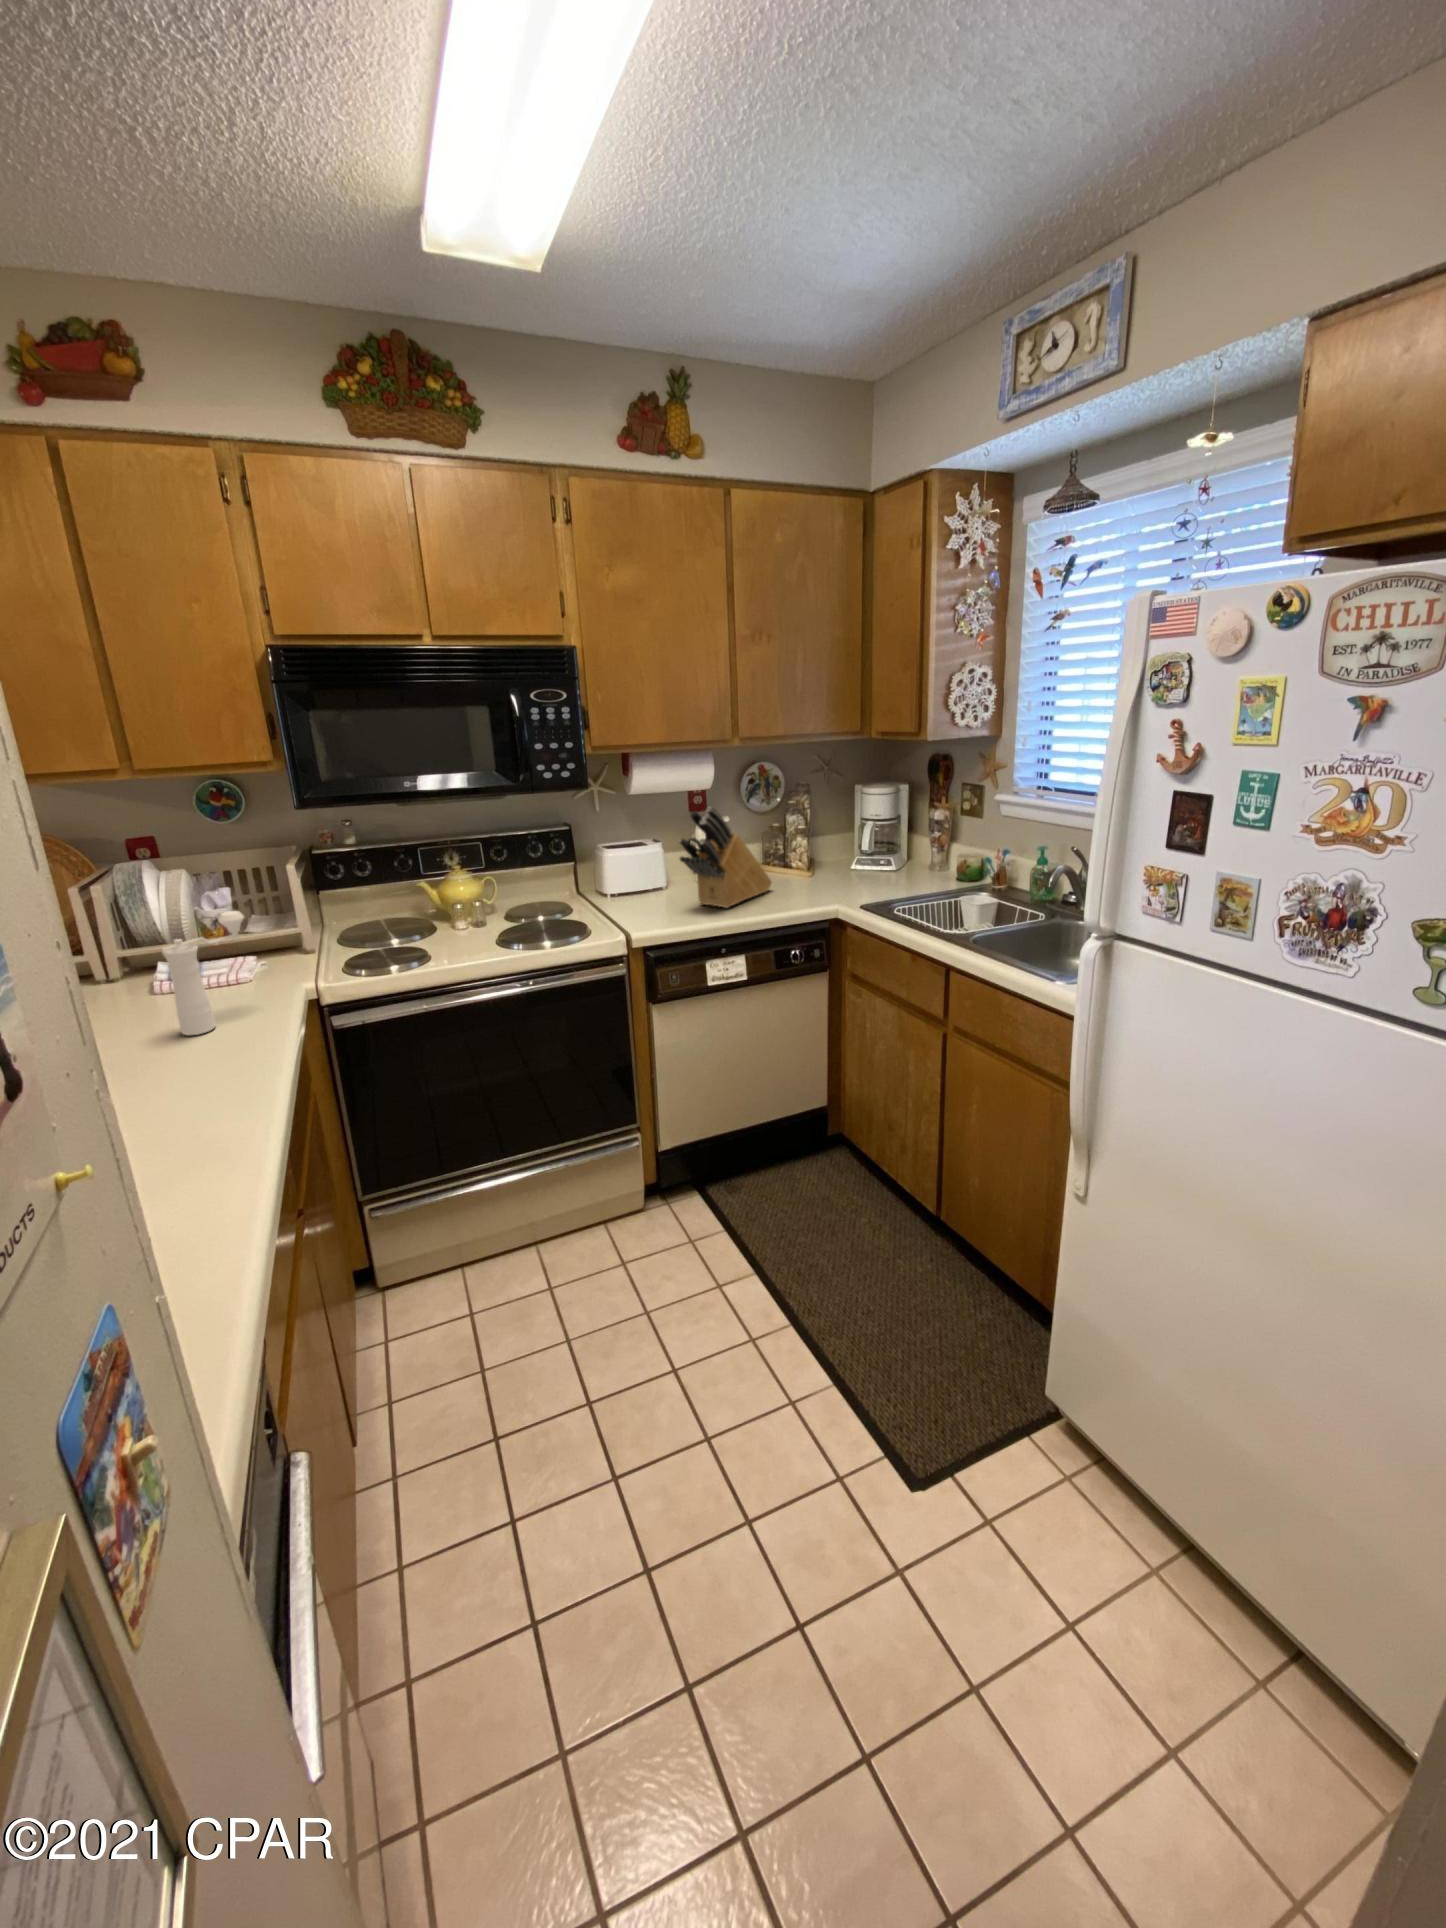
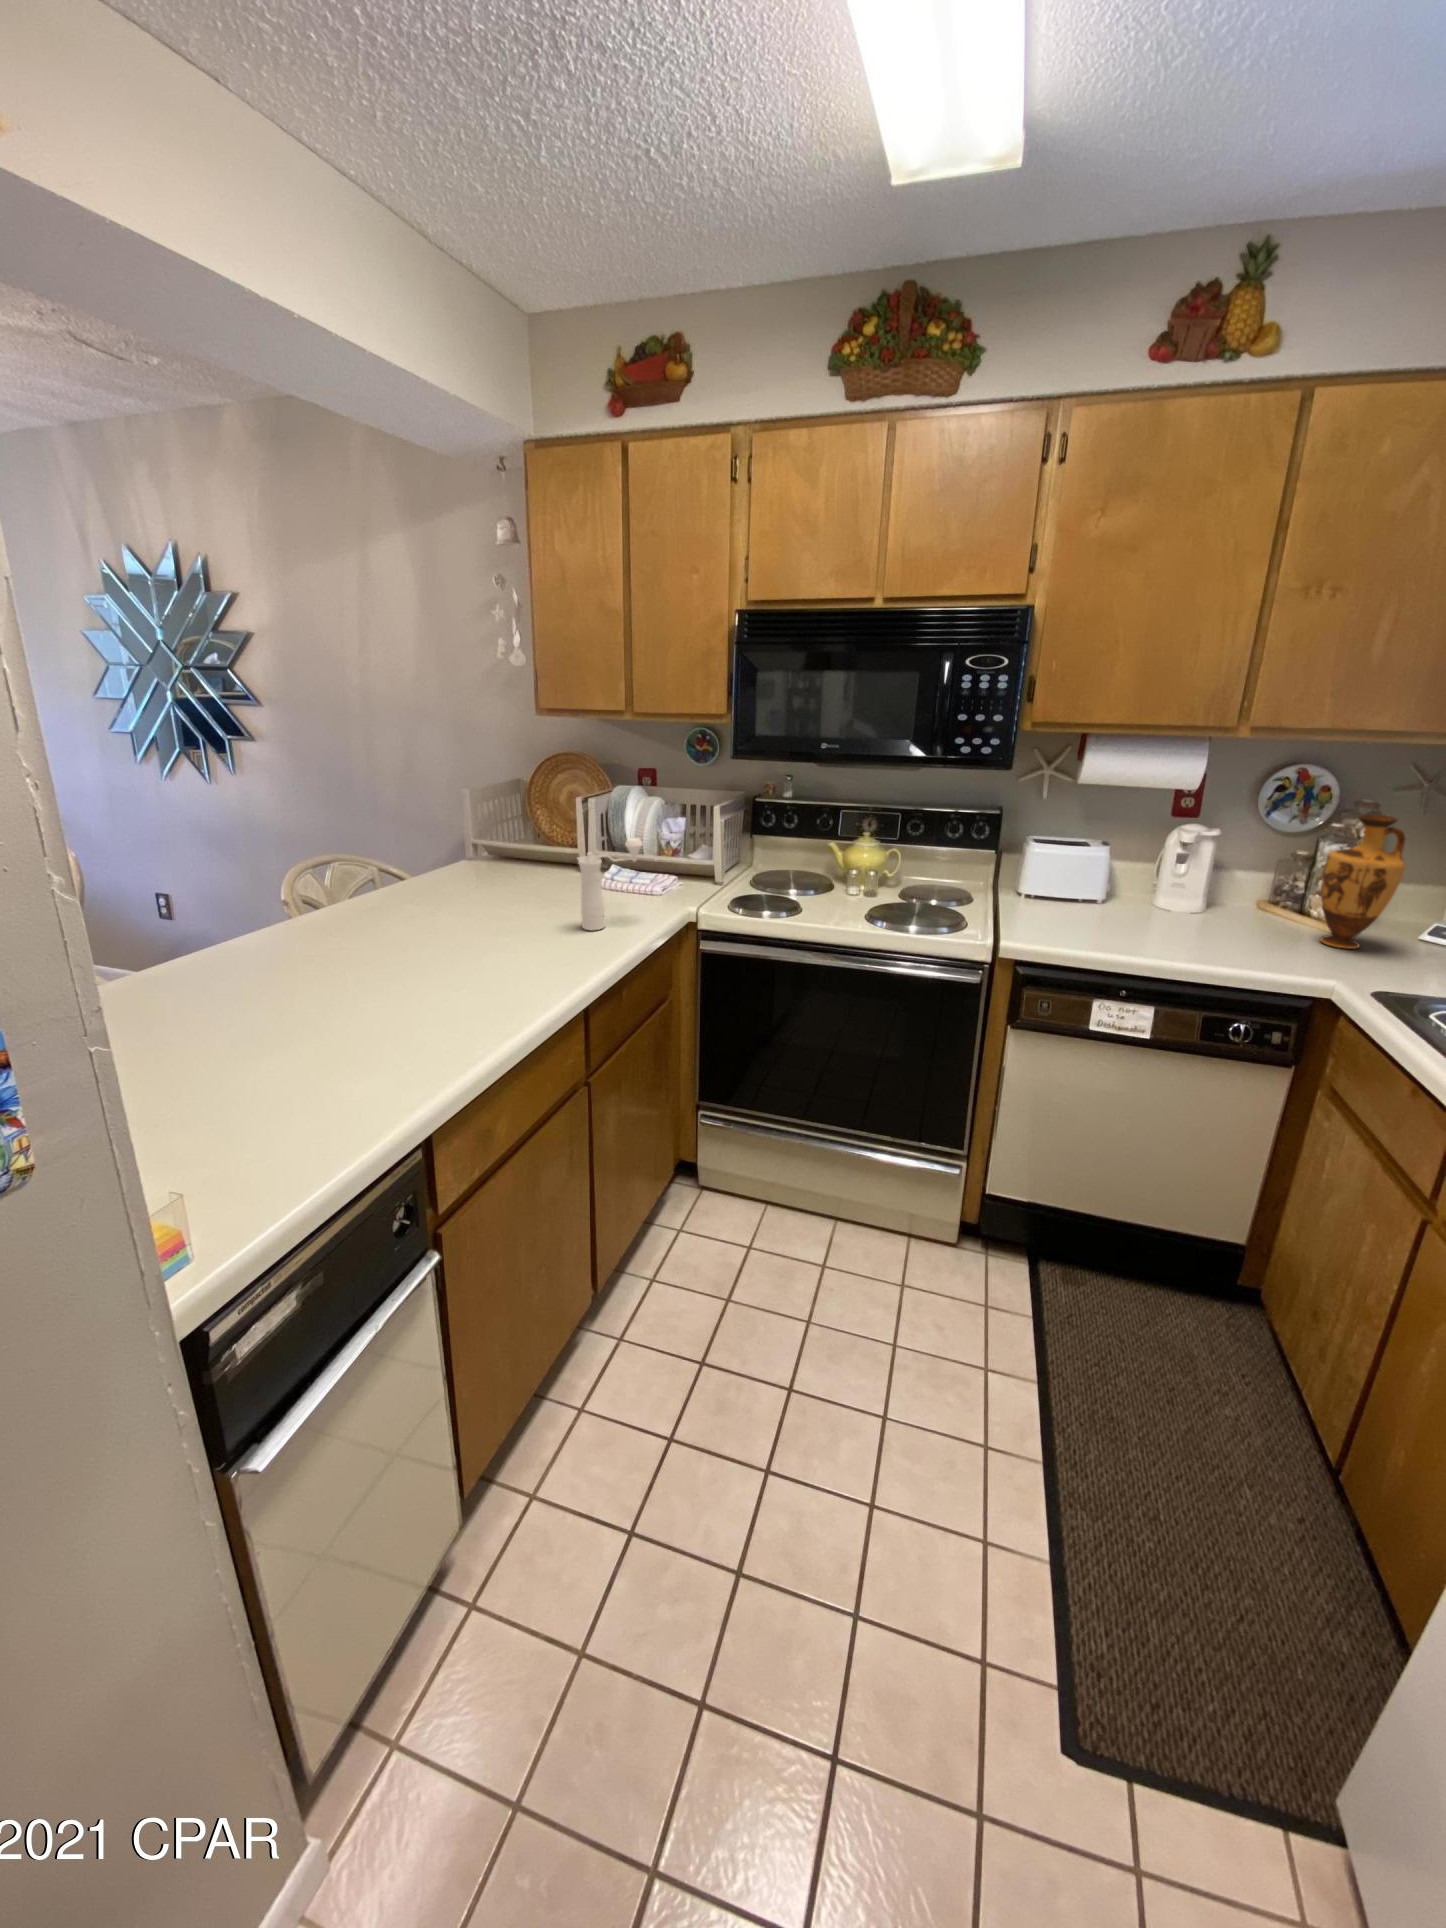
vase: none [803,791,845,884] -> present [1320,814,1406,949]
knife block: present [679,807,772,908] -> none [1100,813,1247,944]

